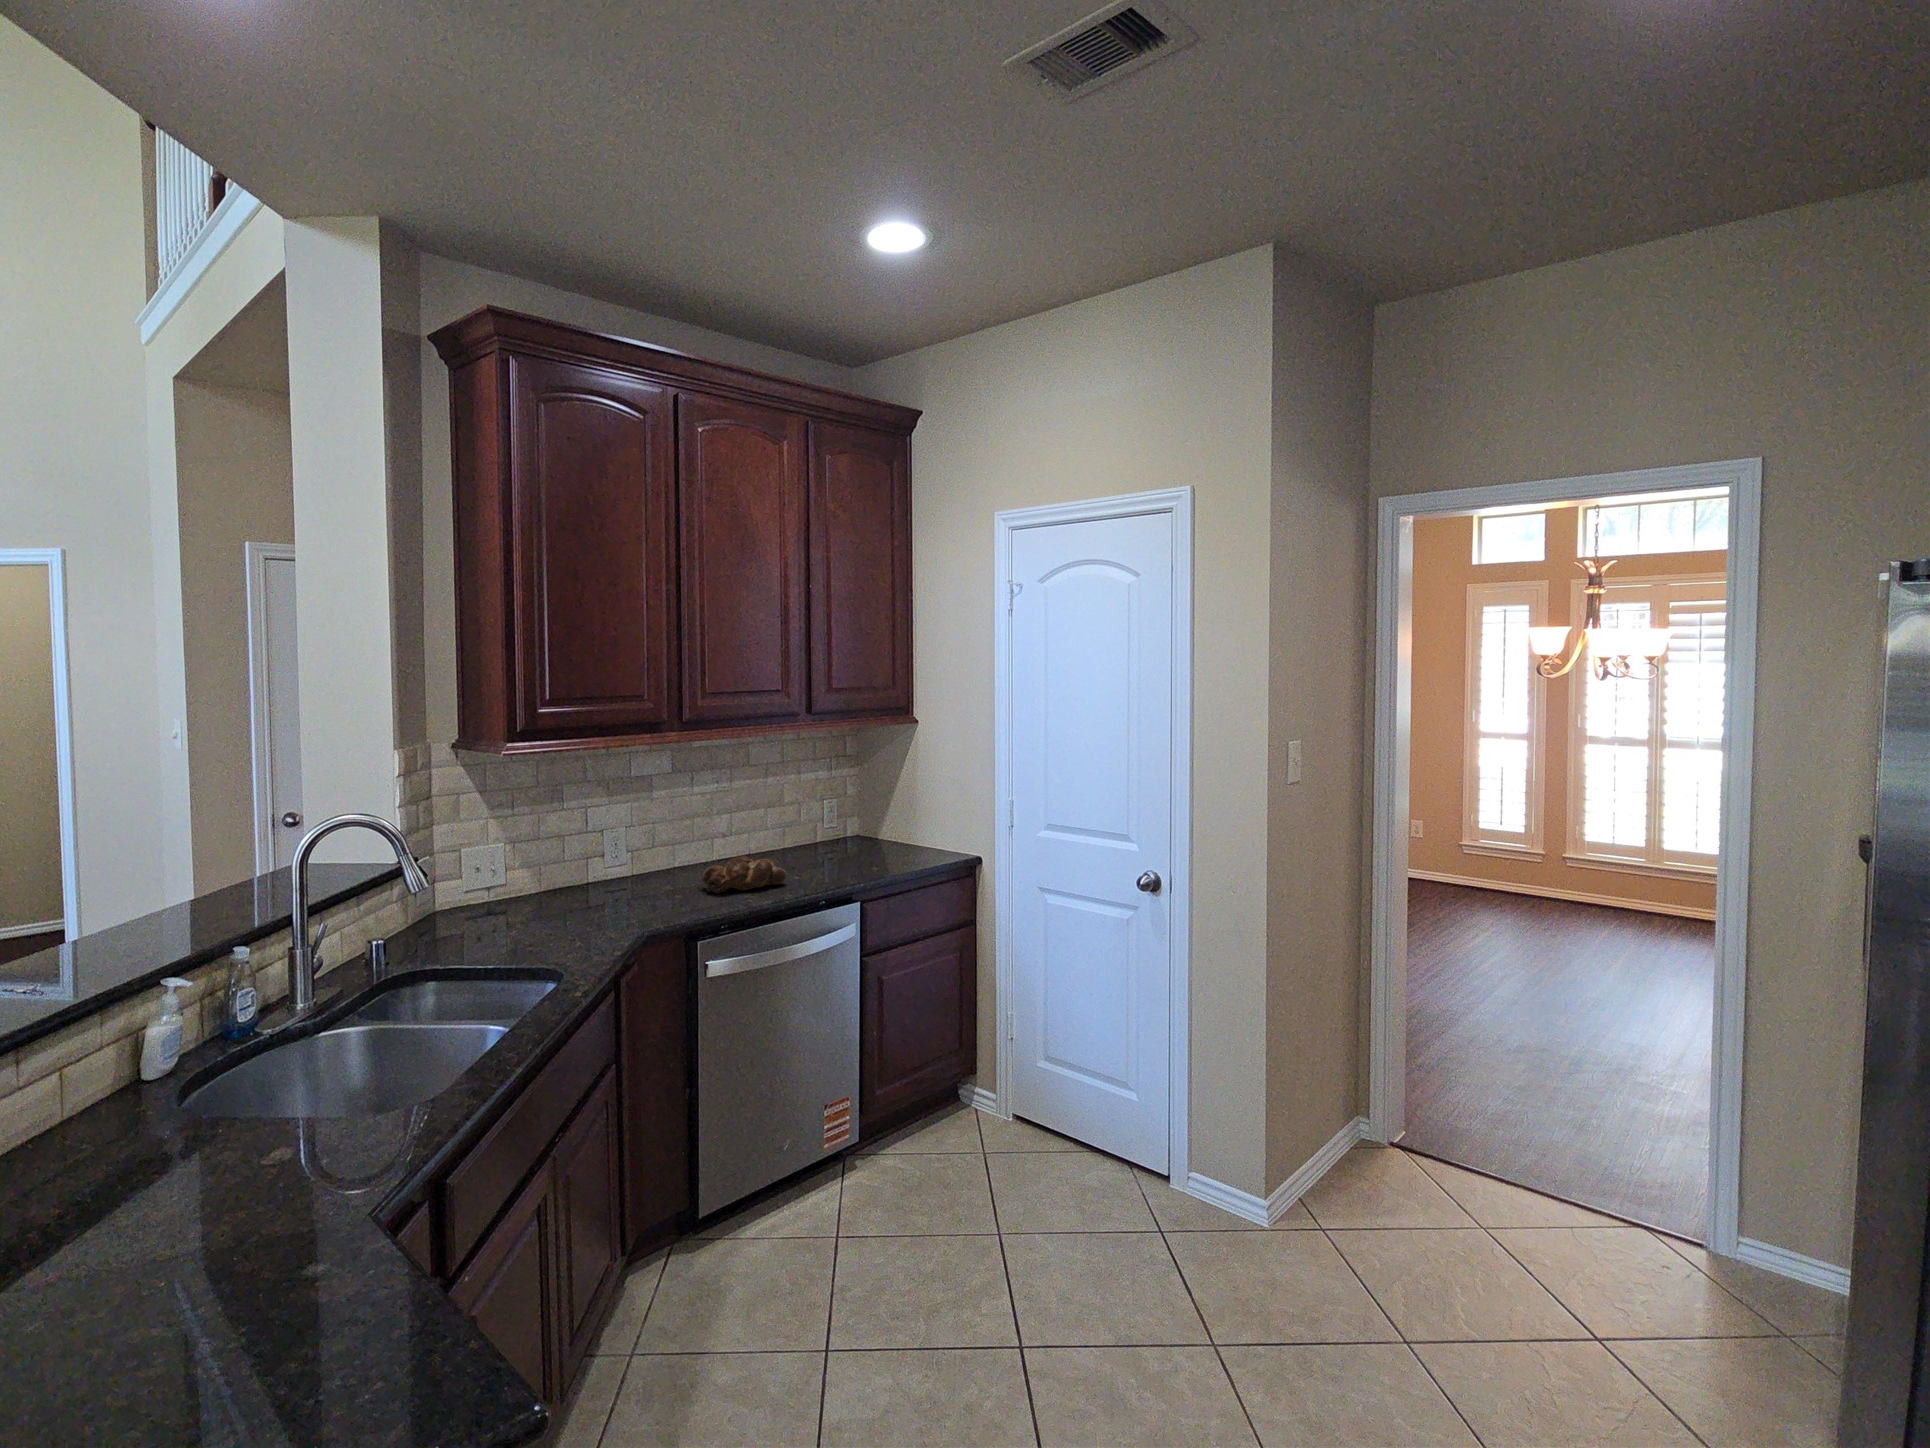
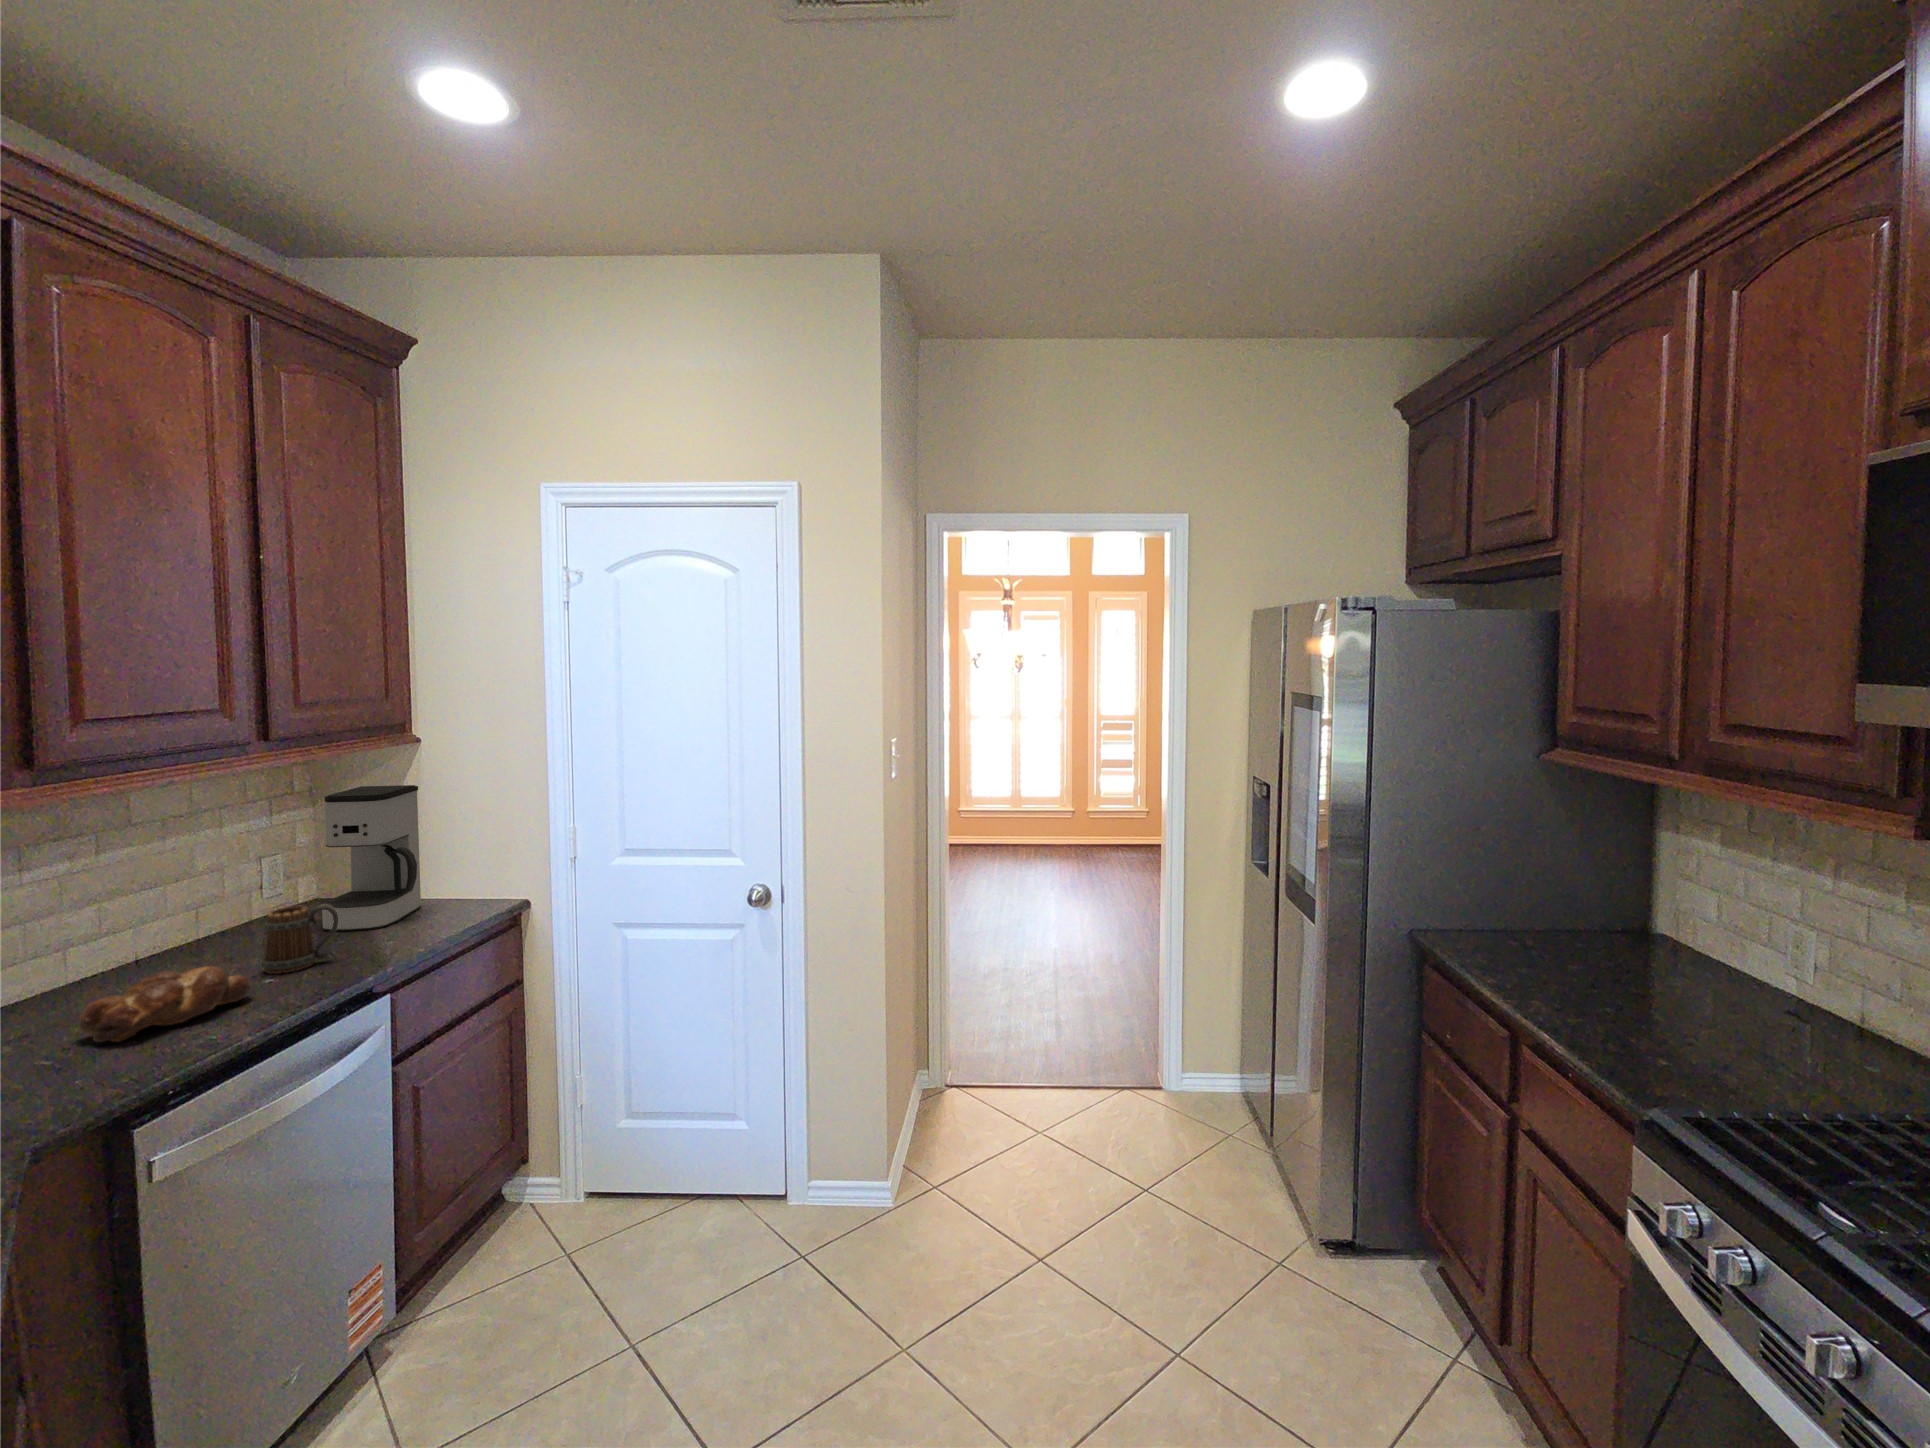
coffee maker: none [849,753,913,859] -> present [321,785,421,931]
mug: none [802,830,844,875] -> present [263,905,338,974]

